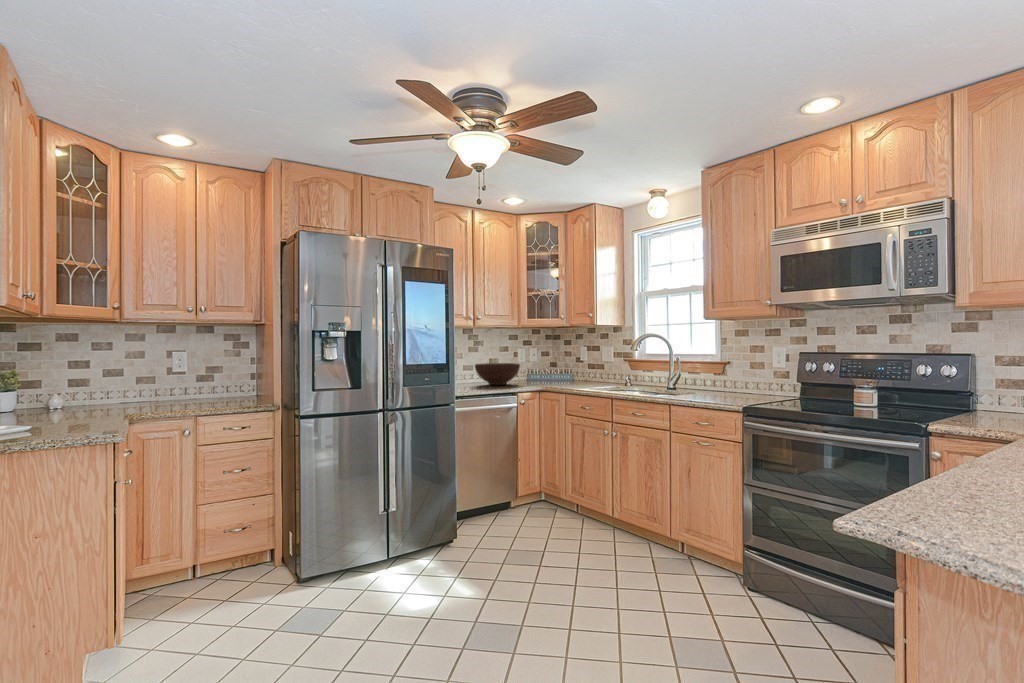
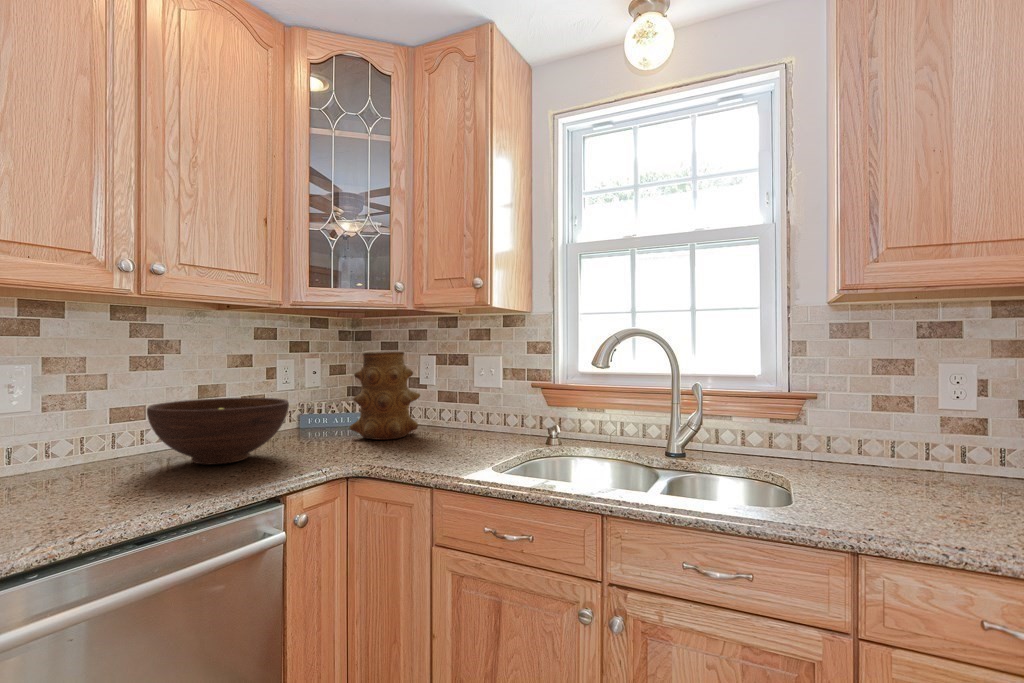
vase: none [545,344,576,382] -> present [350,350,420,440]

